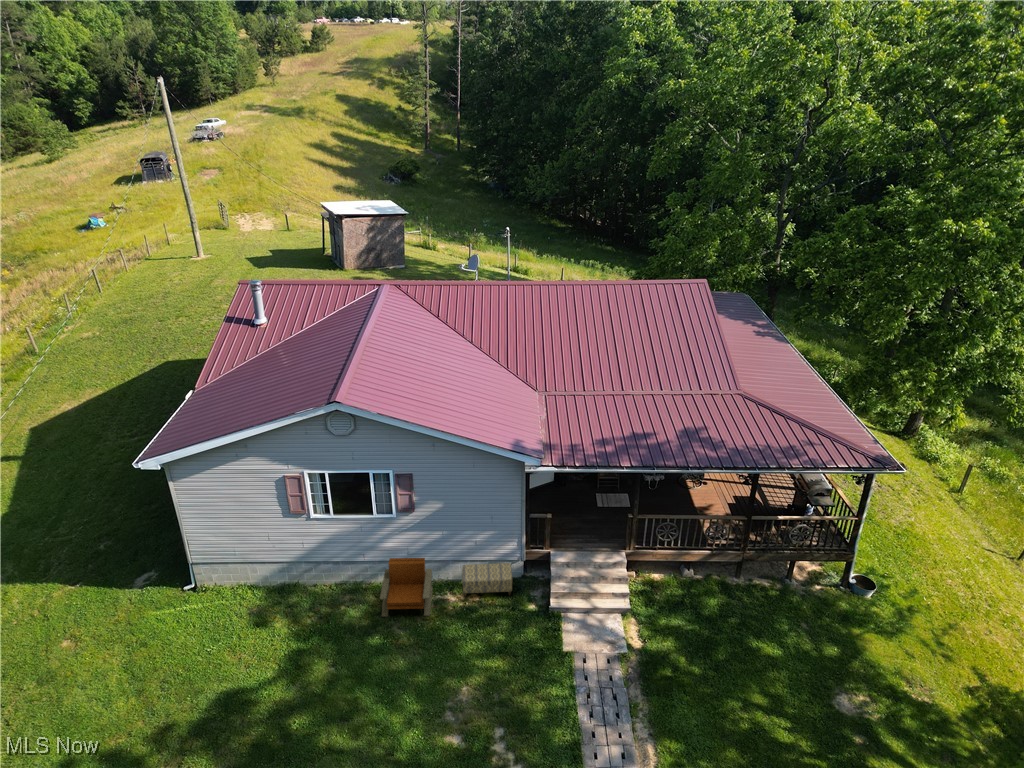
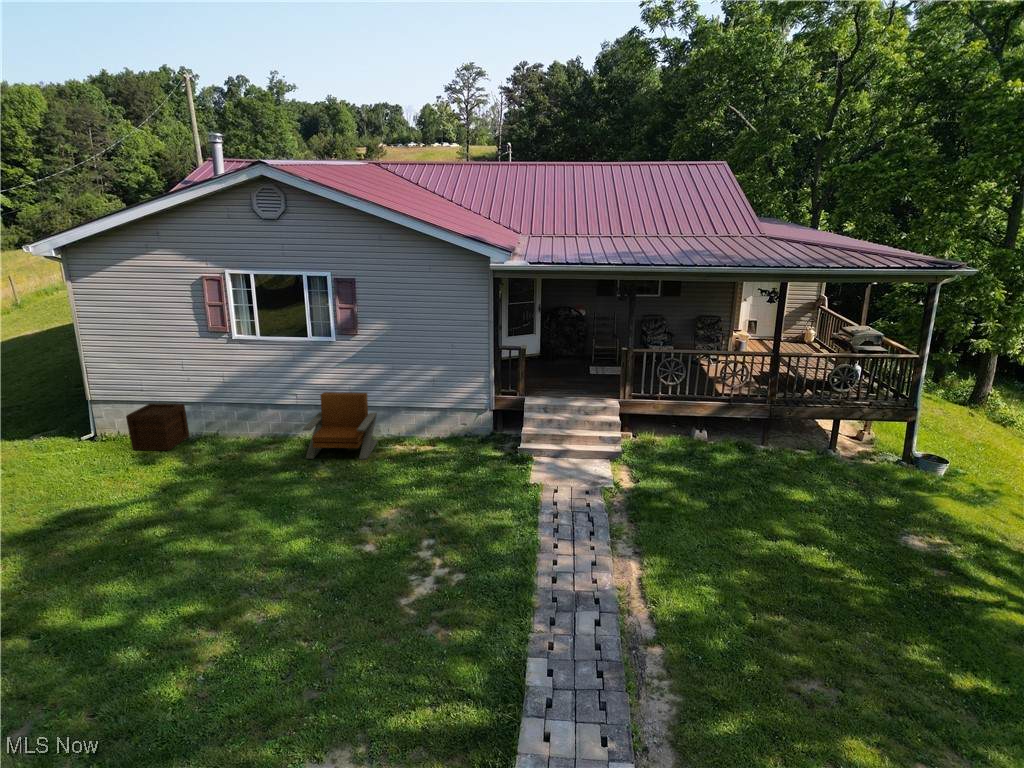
bench: present [462,563,512,597] -> none [412,411,476,448]
wooden crate: none [232,565,277,608] -> present [126,403,189,451]

